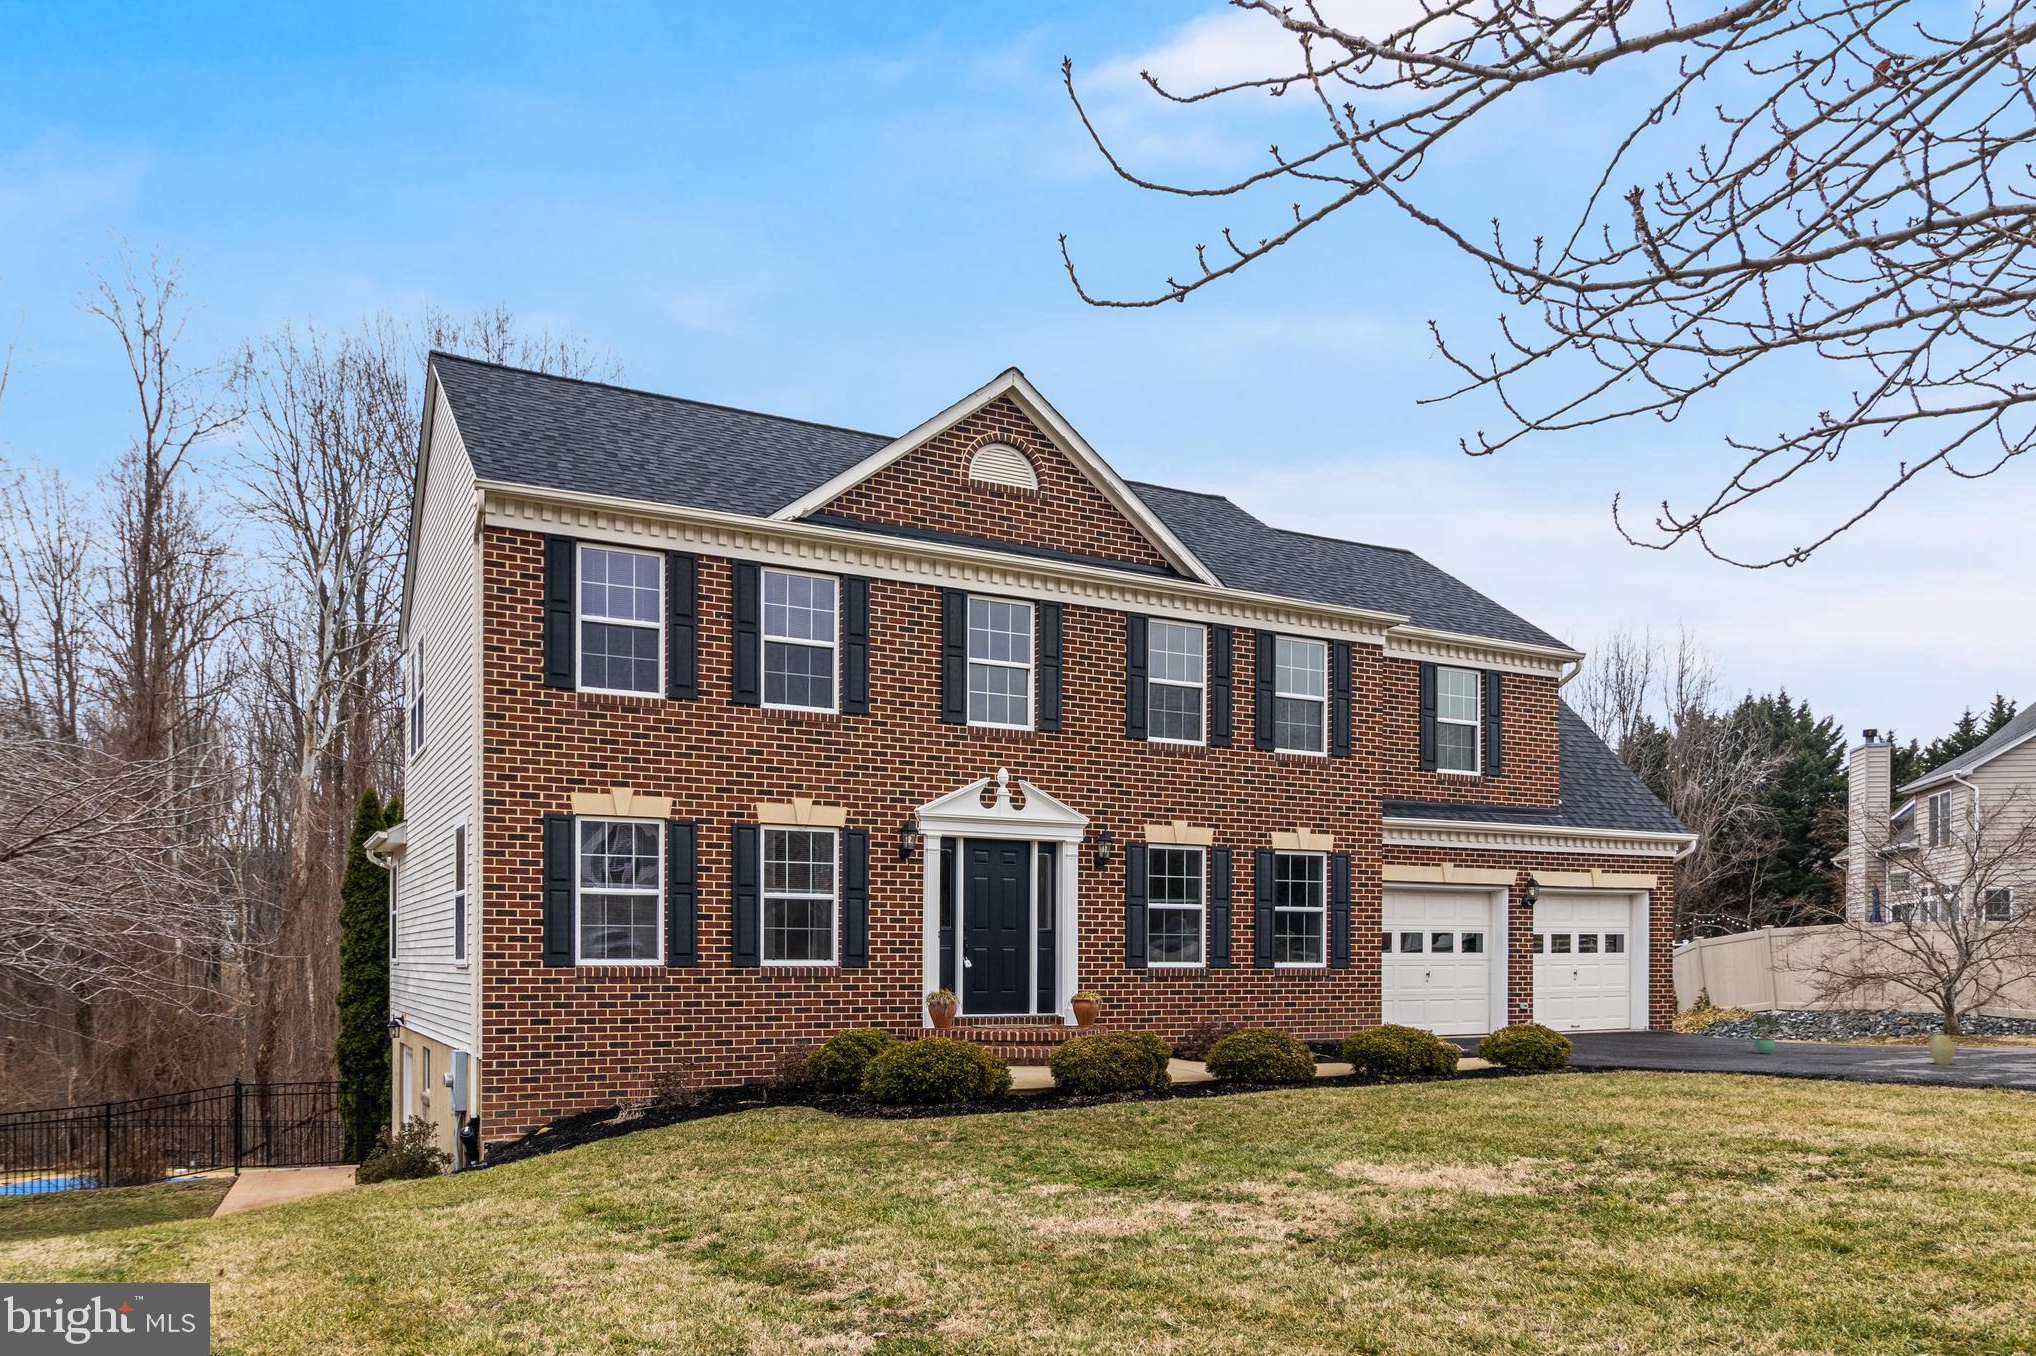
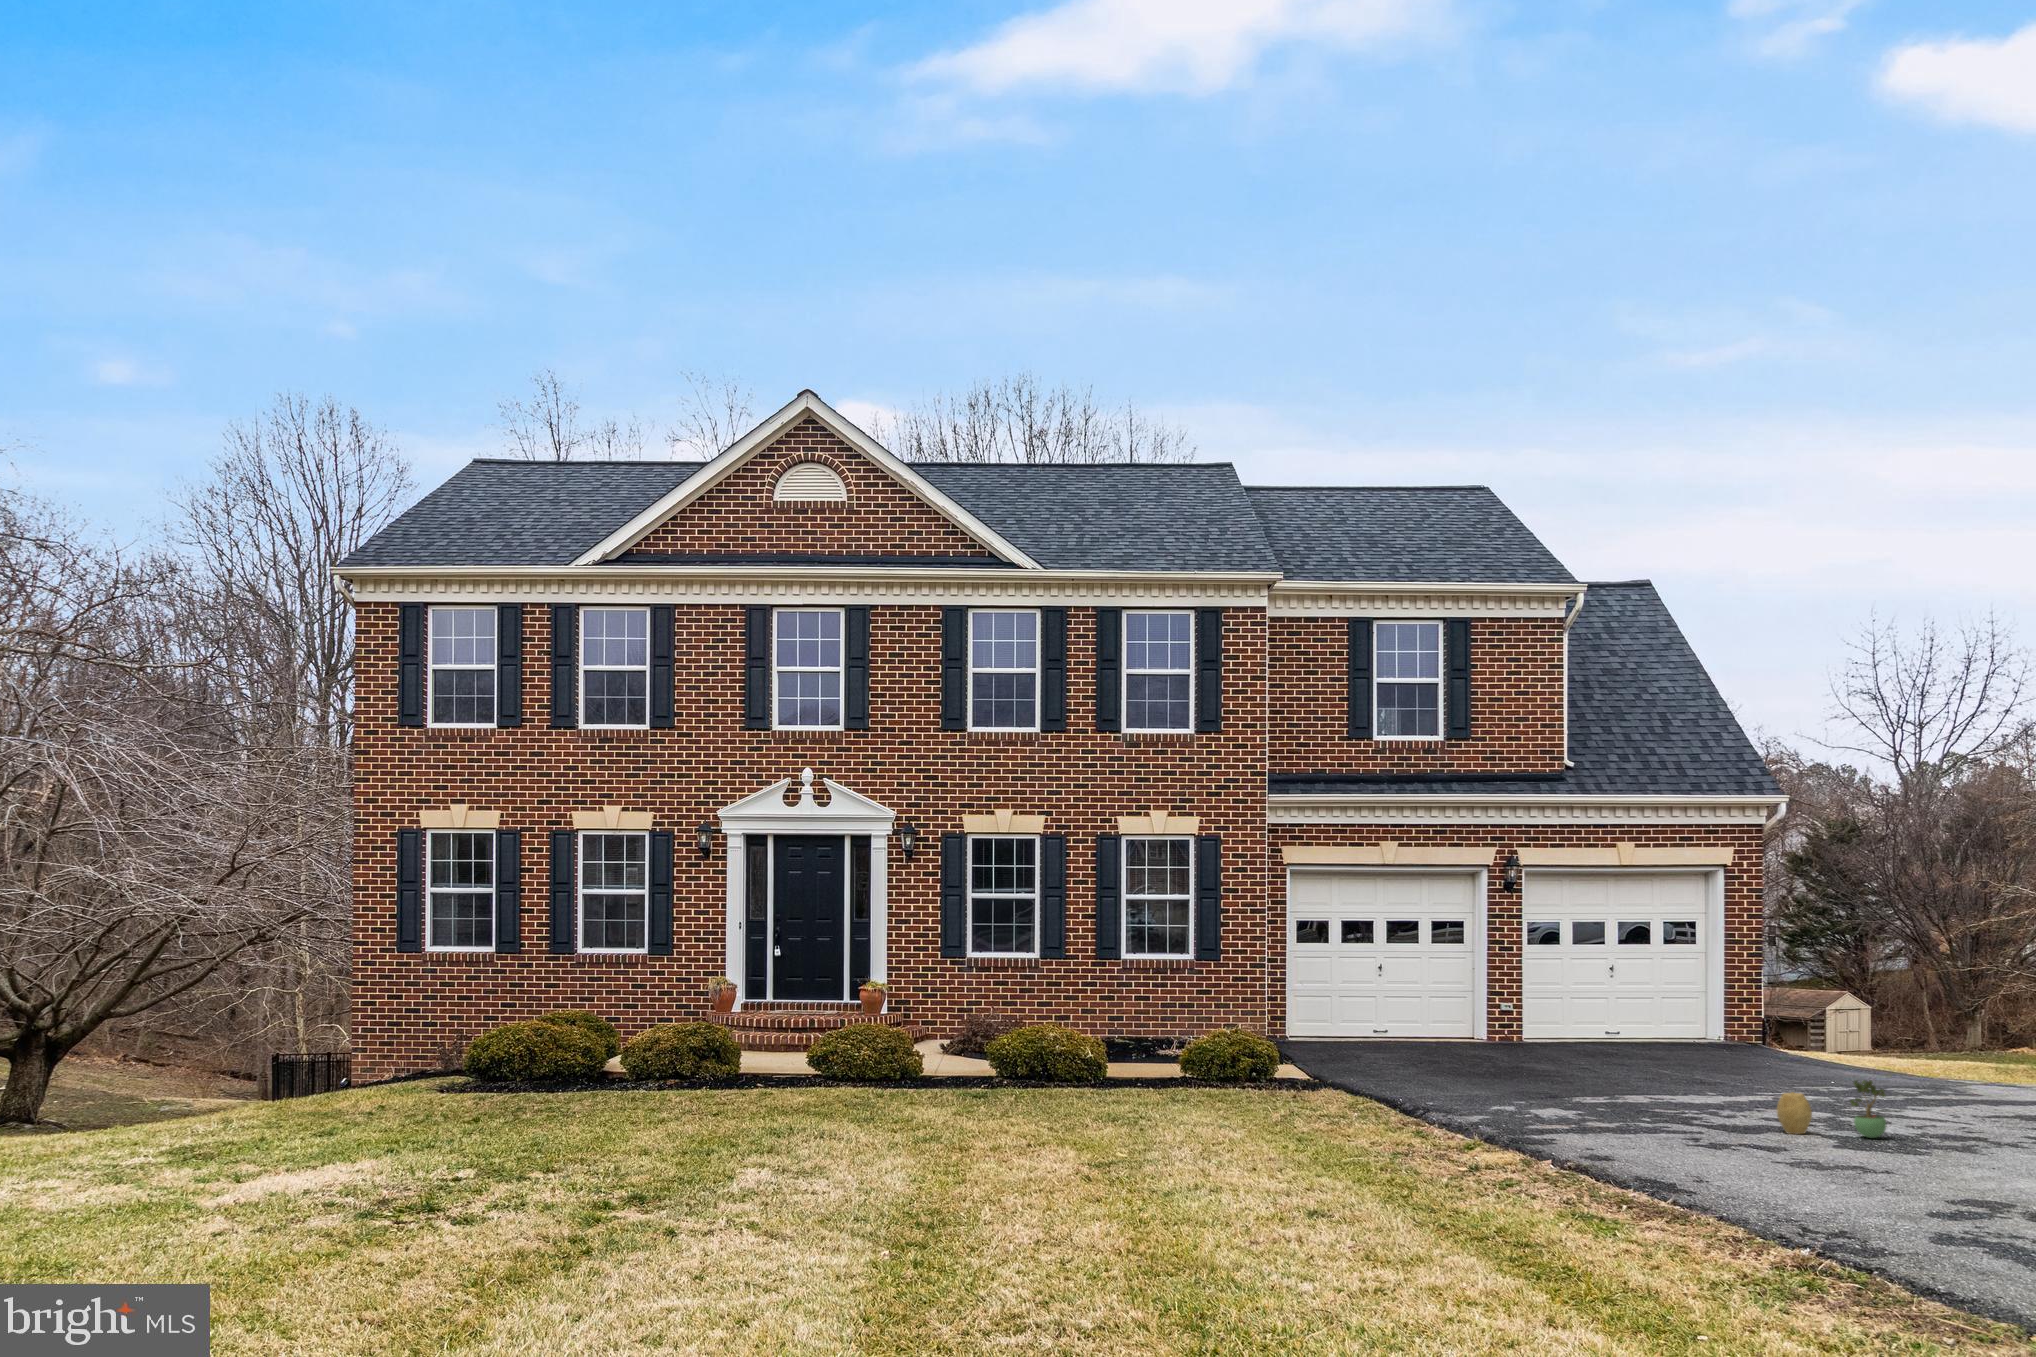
potted plant: present [1752,1015,1778,1054] -> present [1850,1080,1886,1138]

